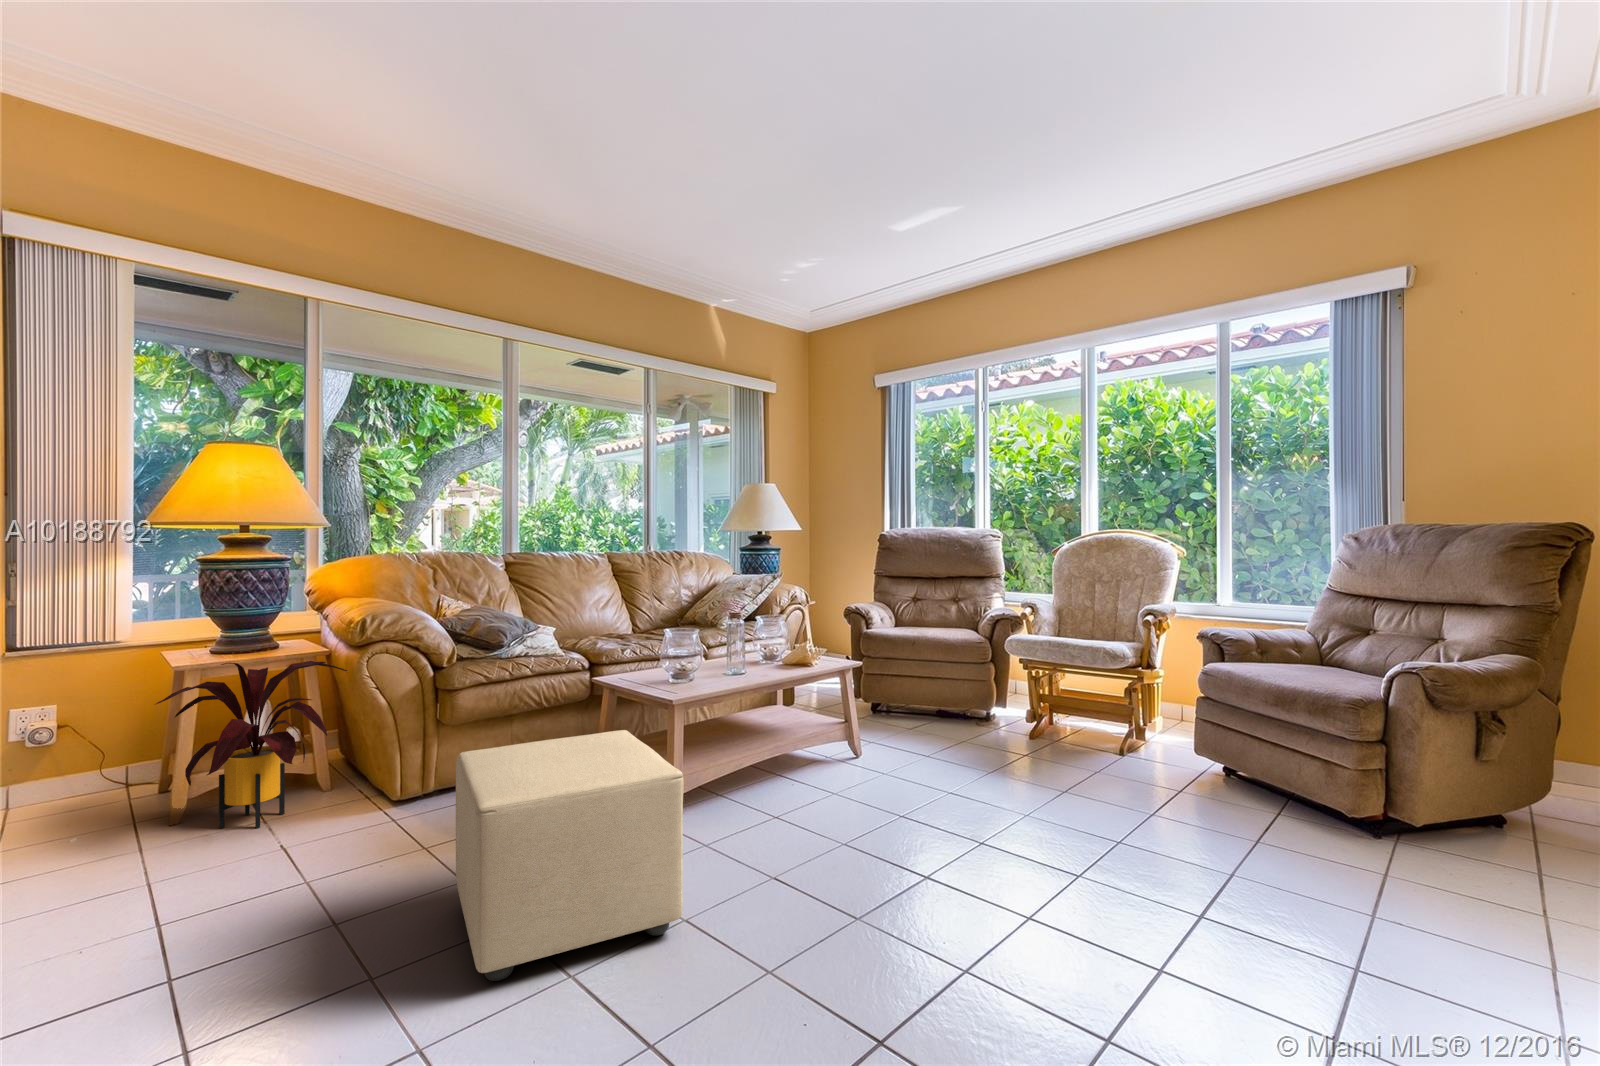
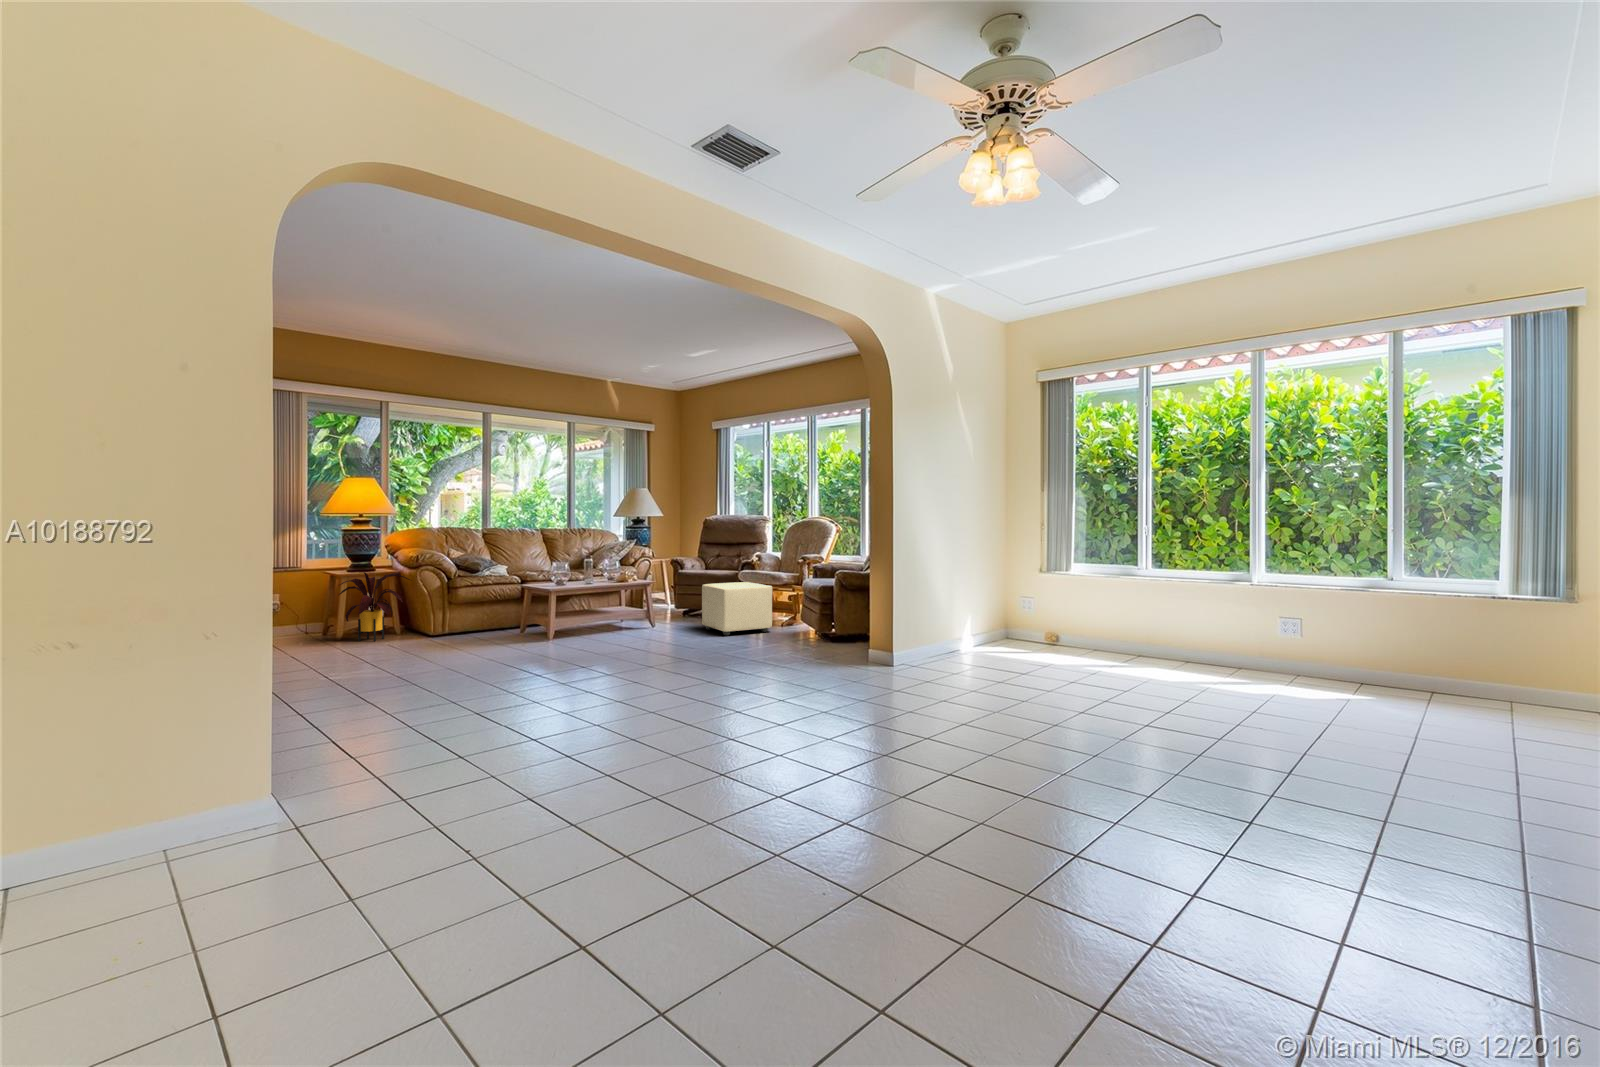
ottoman: present [456,730,683,981] -> present [702,582,772,636]

